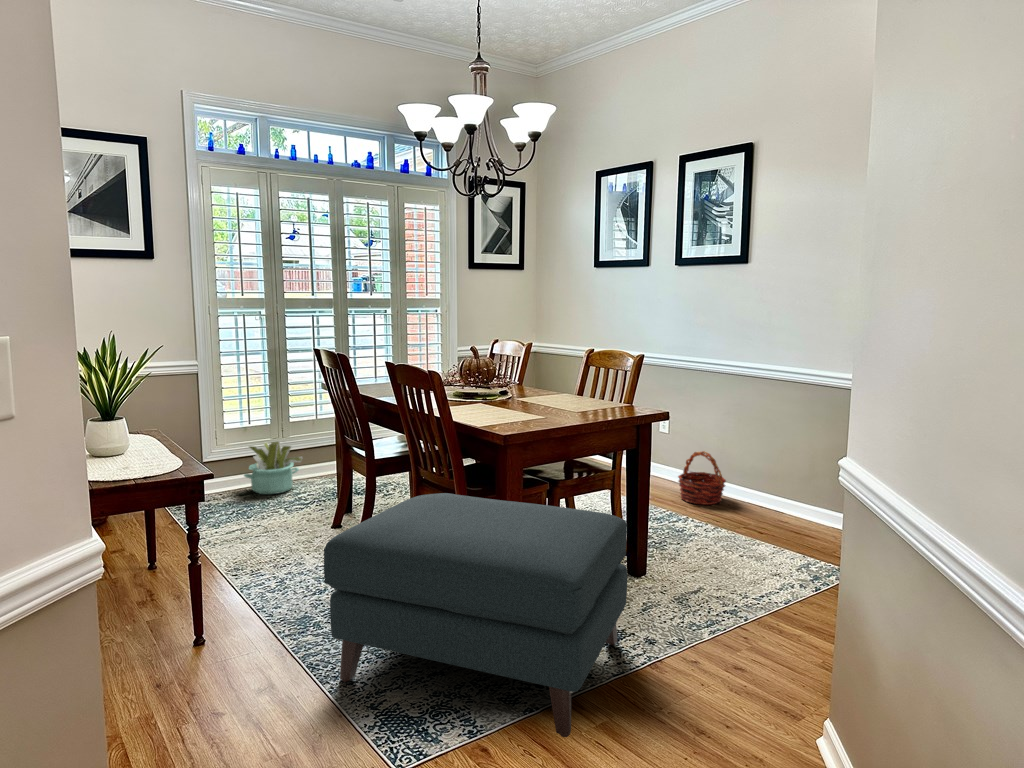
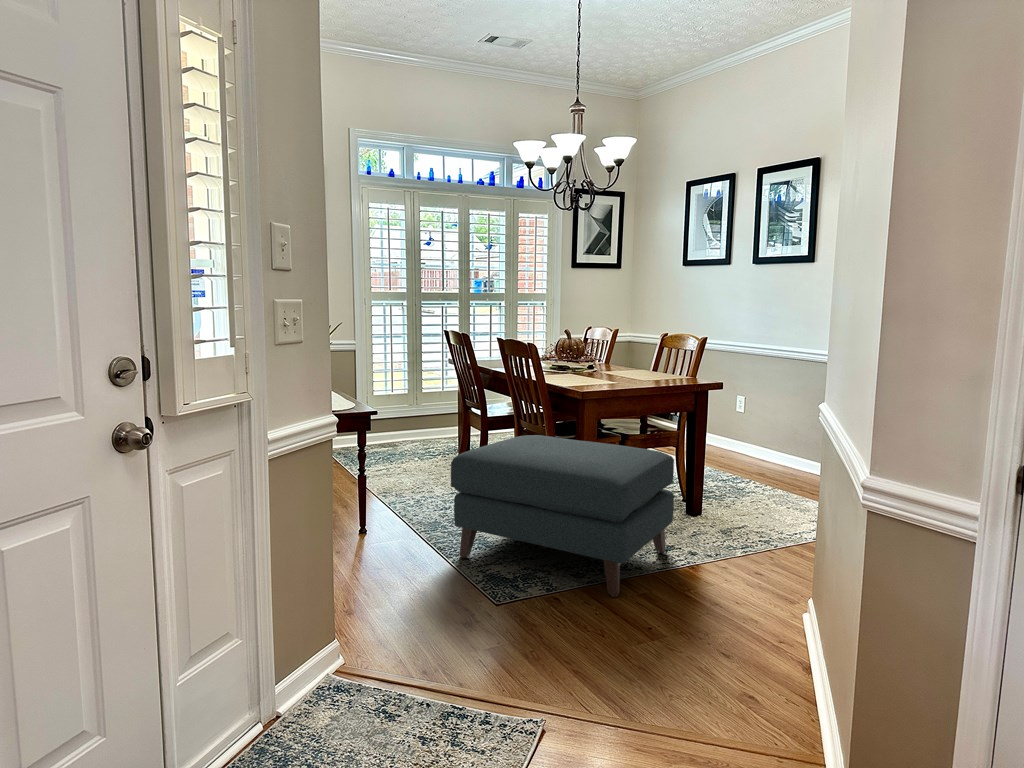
decorative plant: present [244,441,303,494] -> none [387,406,432,448]
basket: present [678,451,726,505] -> none [746,426,789,472]

